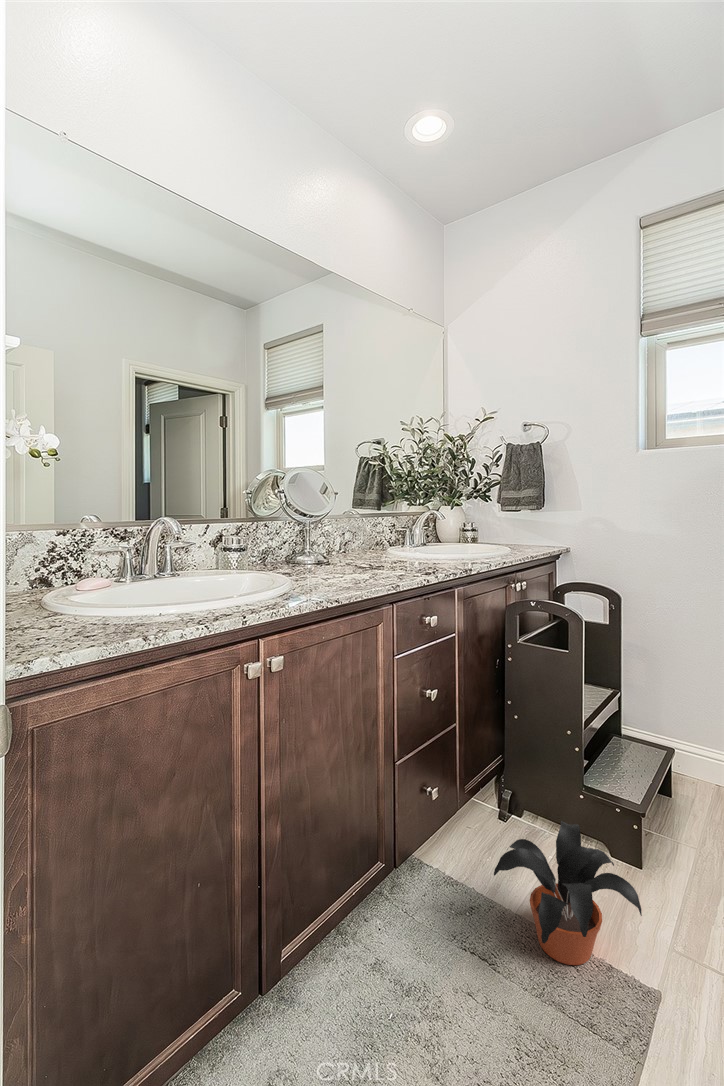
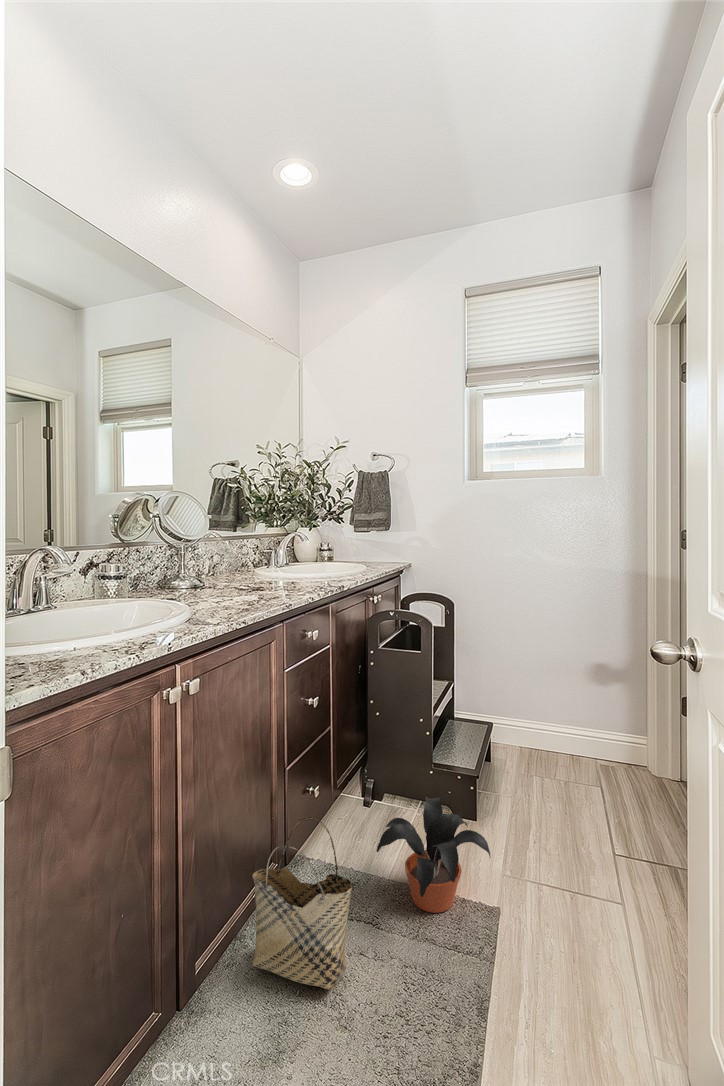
woven basket: none [345,822,454,1025] -> present [253,817,352,990]

